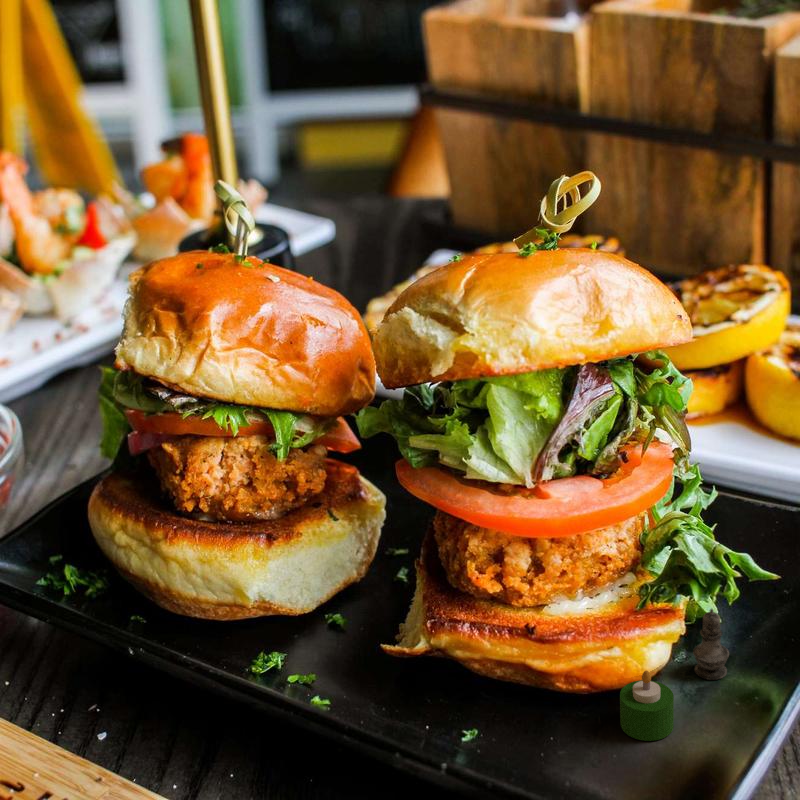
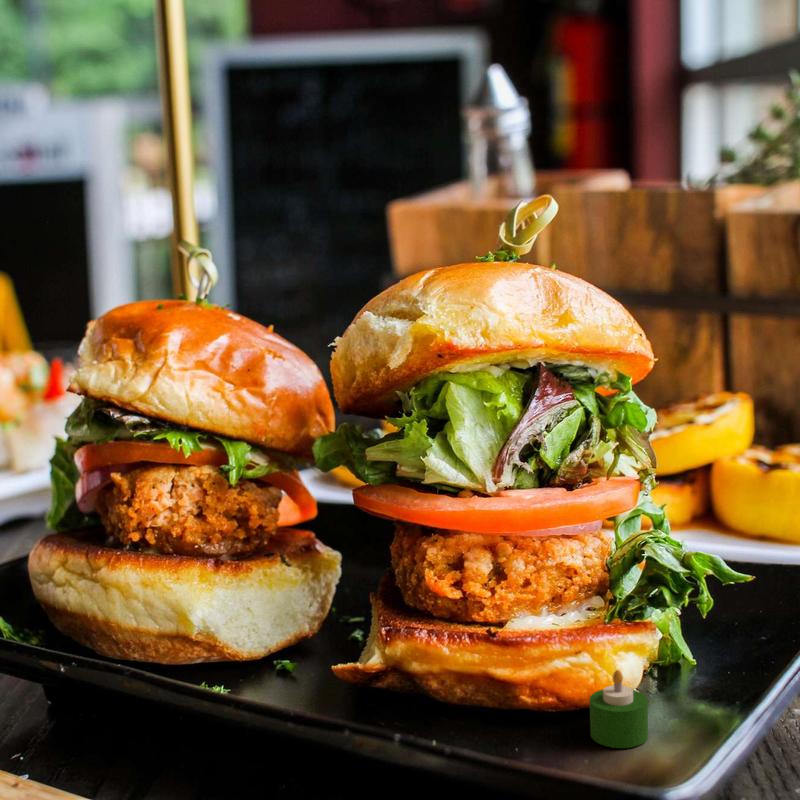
salt shaker: present [693,609,729,680] -> none [665,617,703,698]

